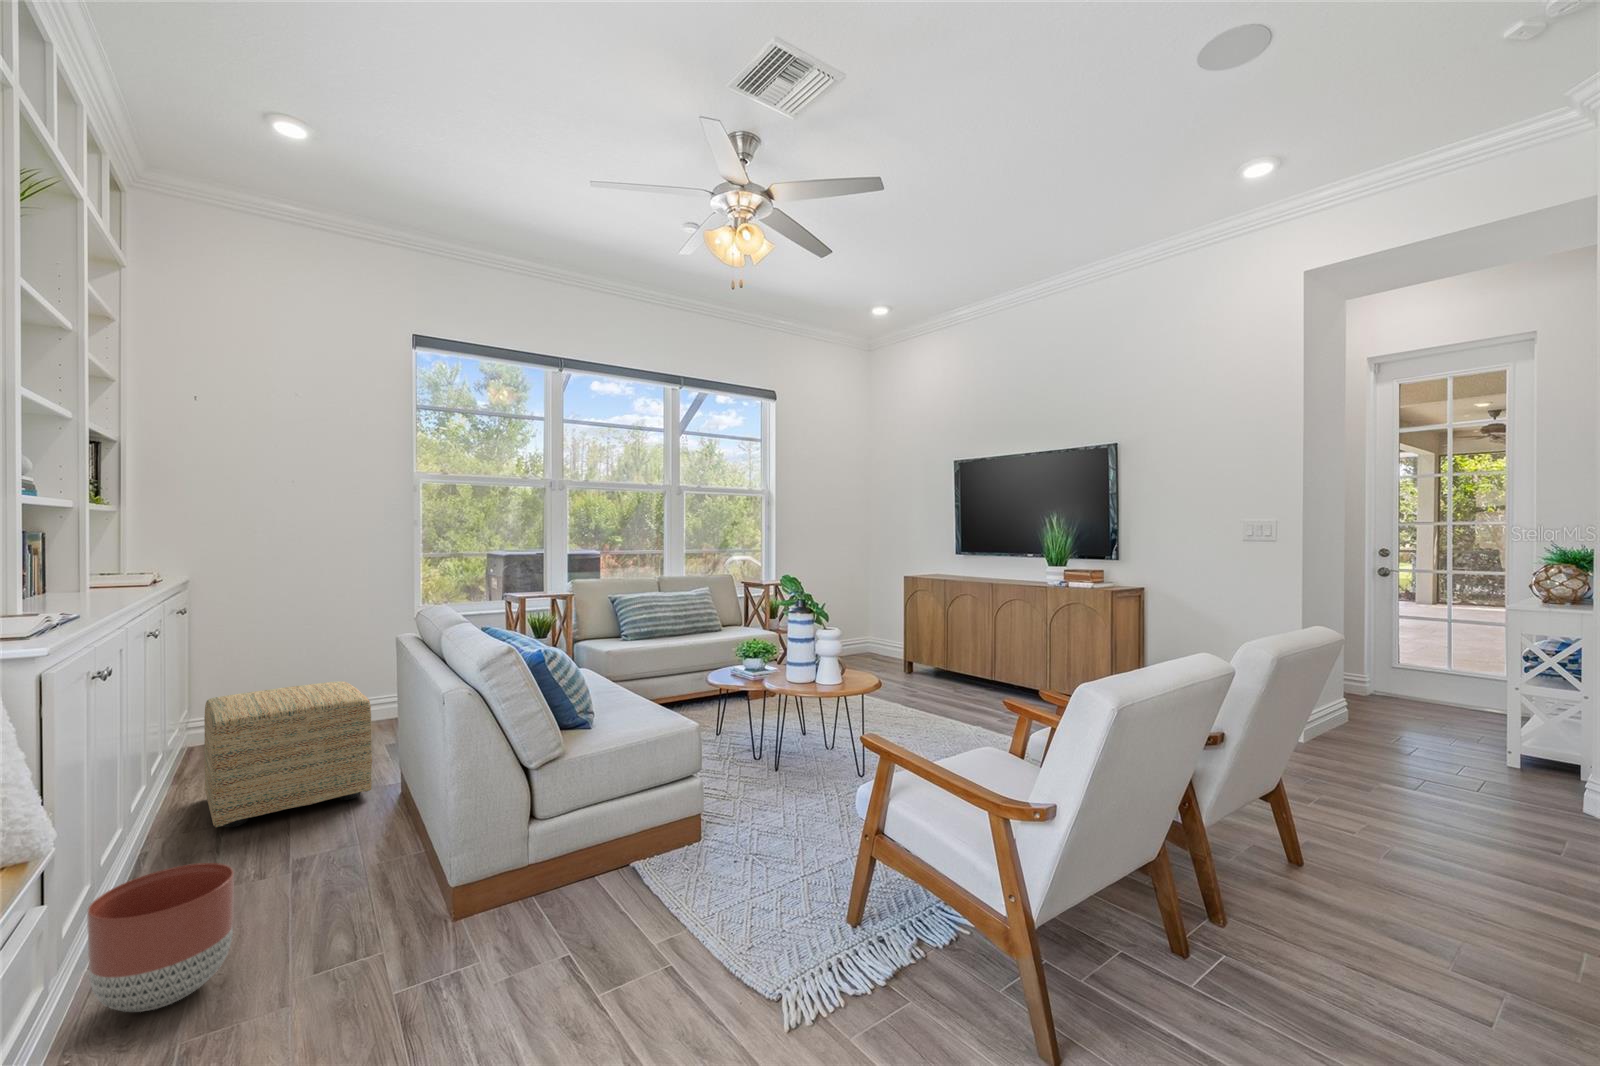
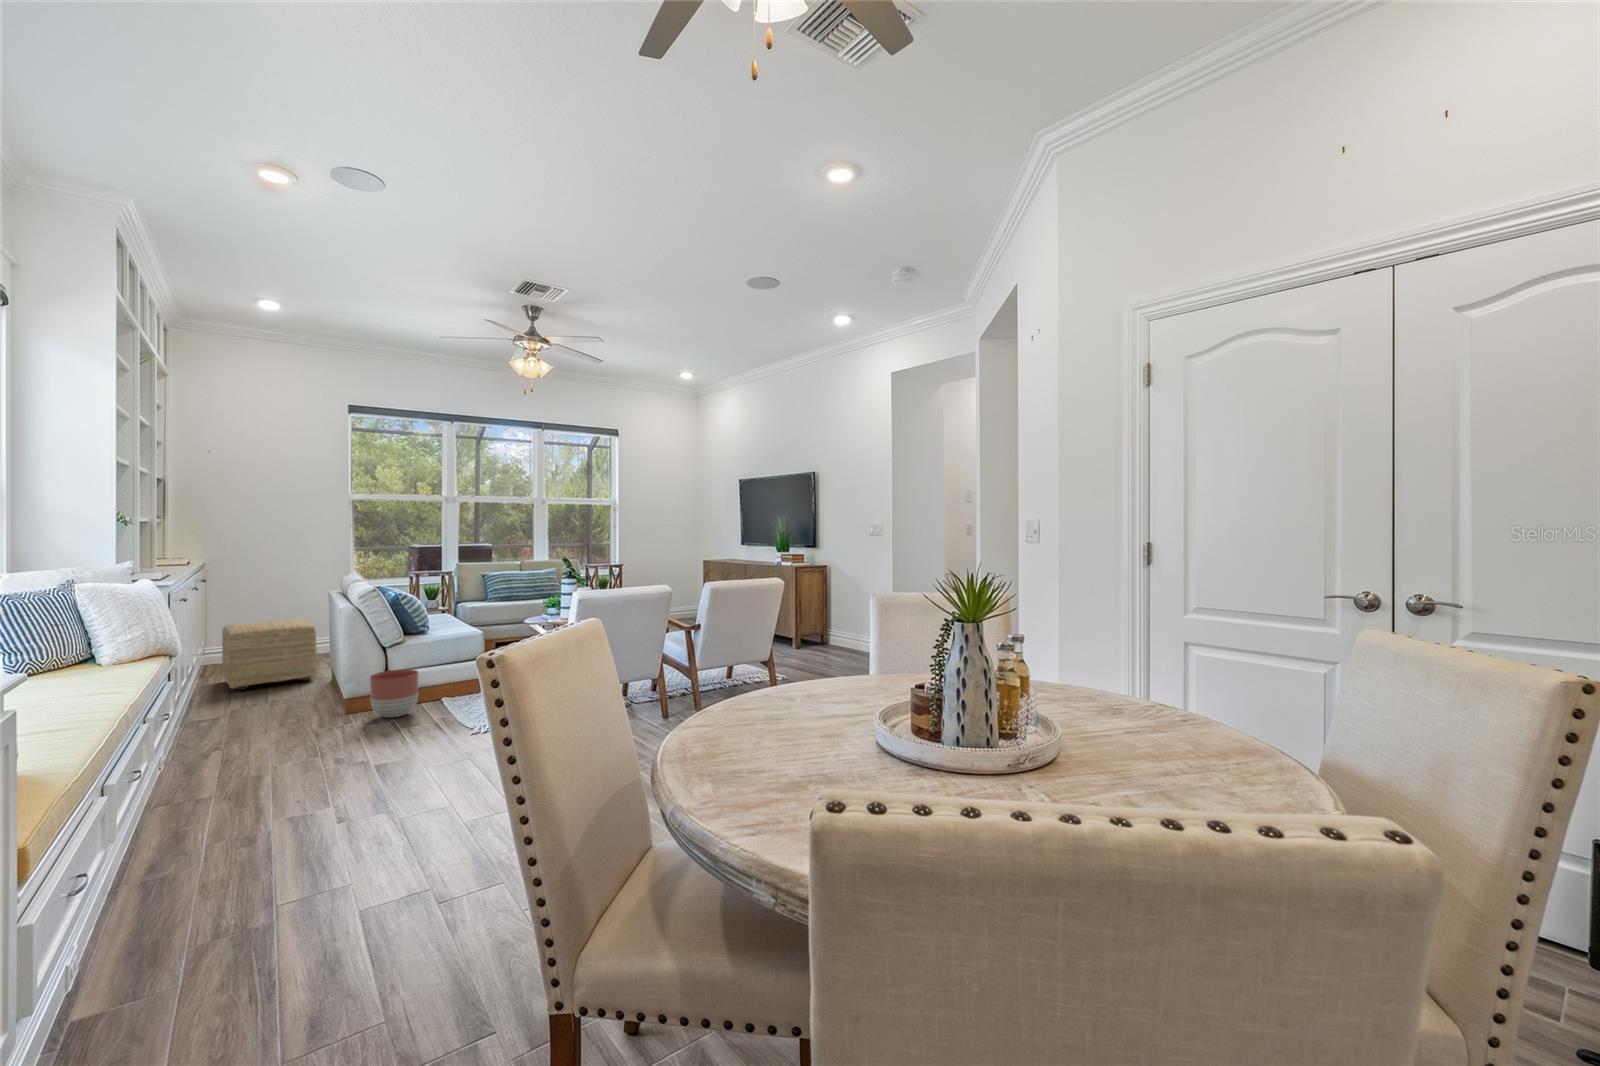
planter: present [87,863,234,1012] -> present [370,669,419,717]

